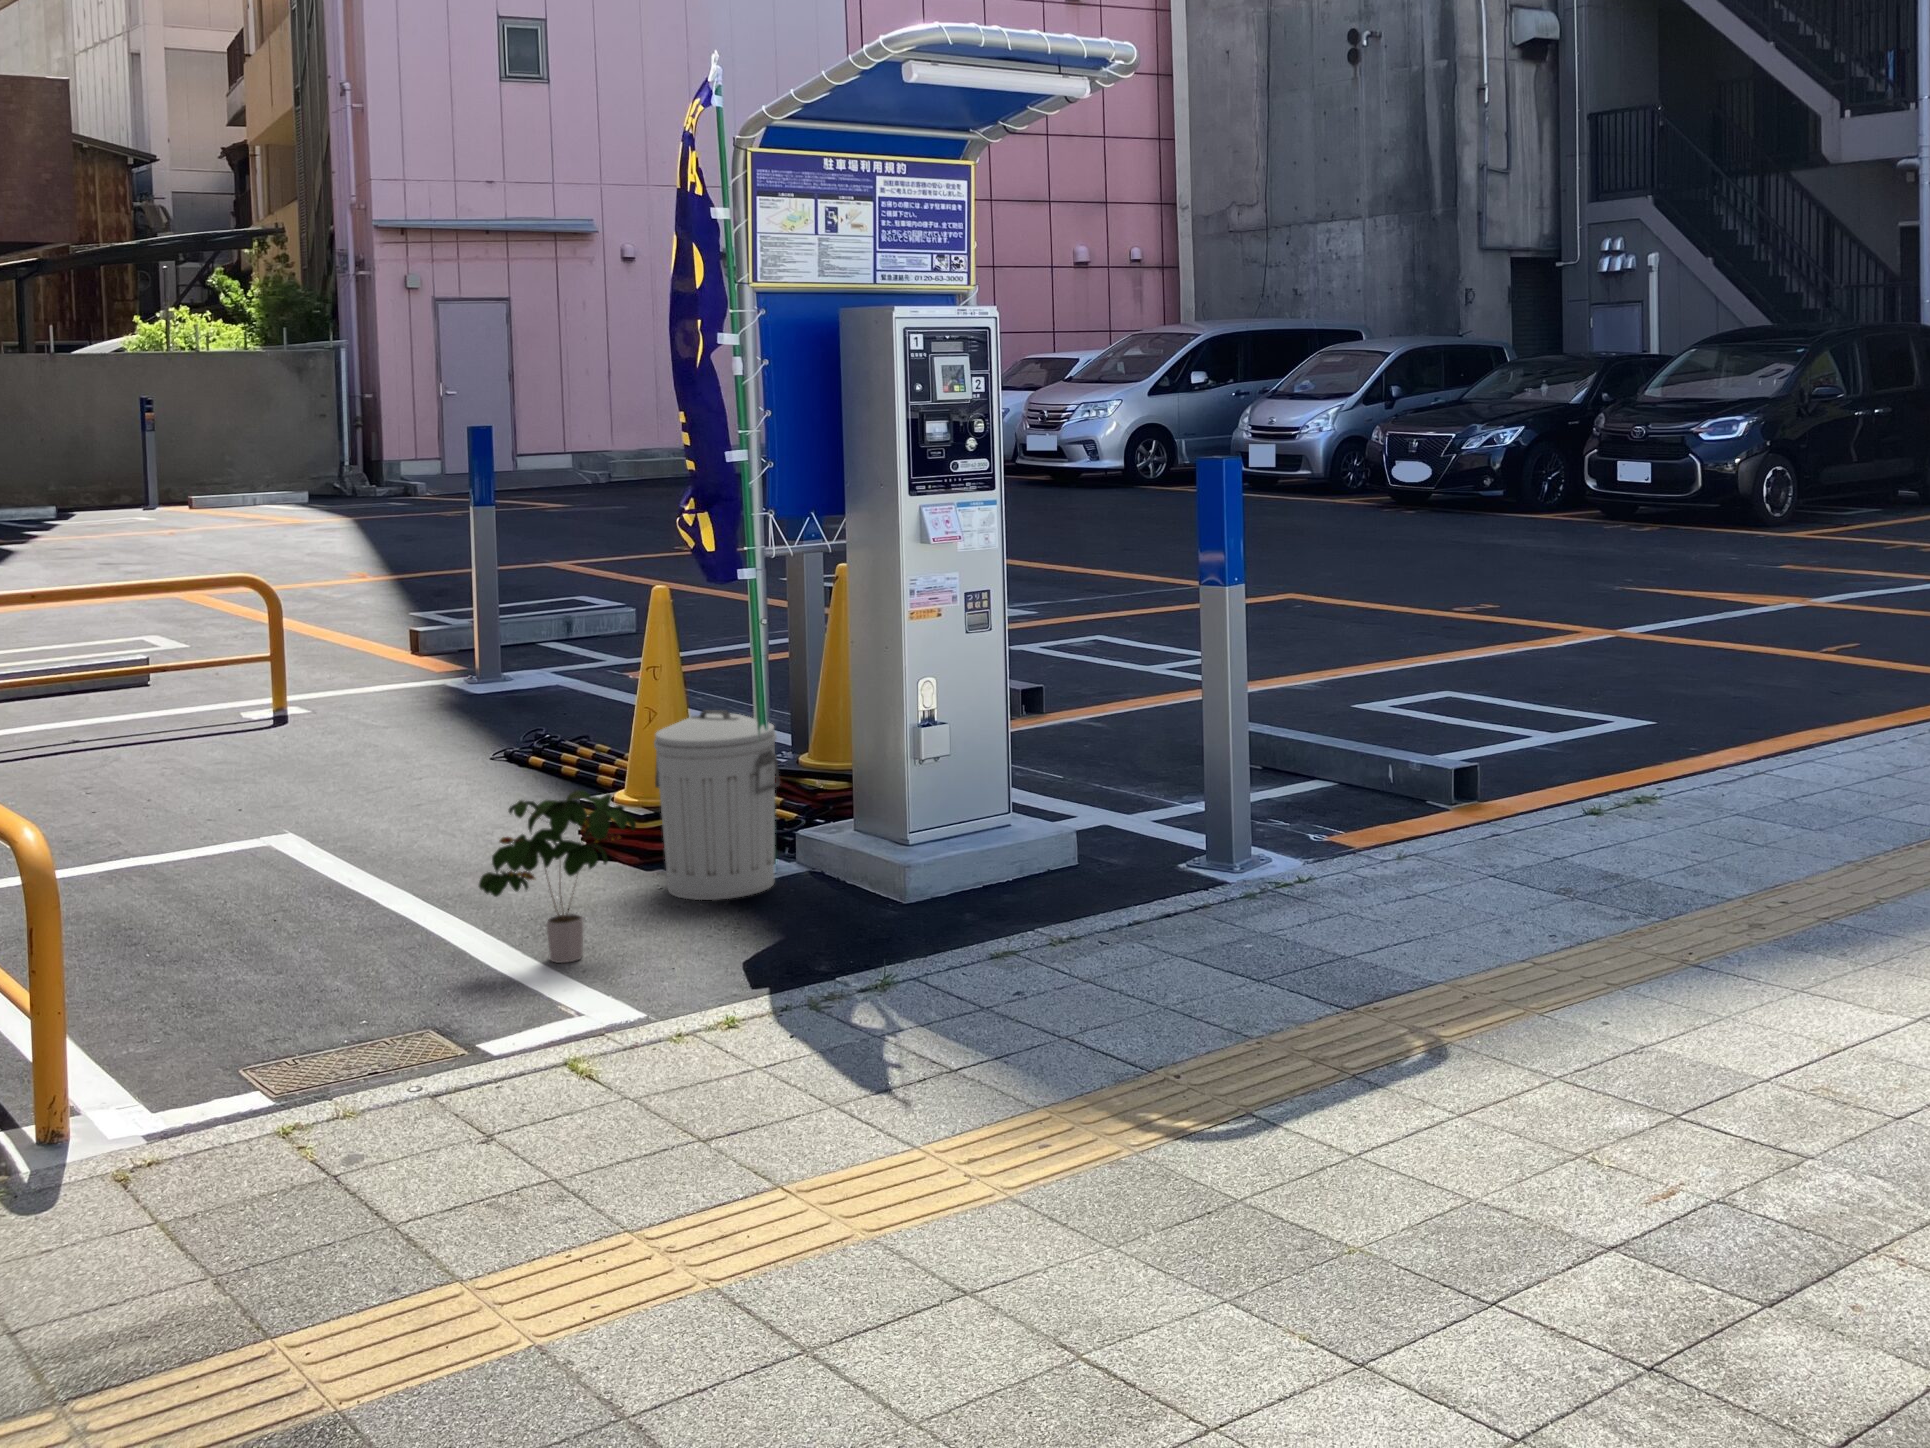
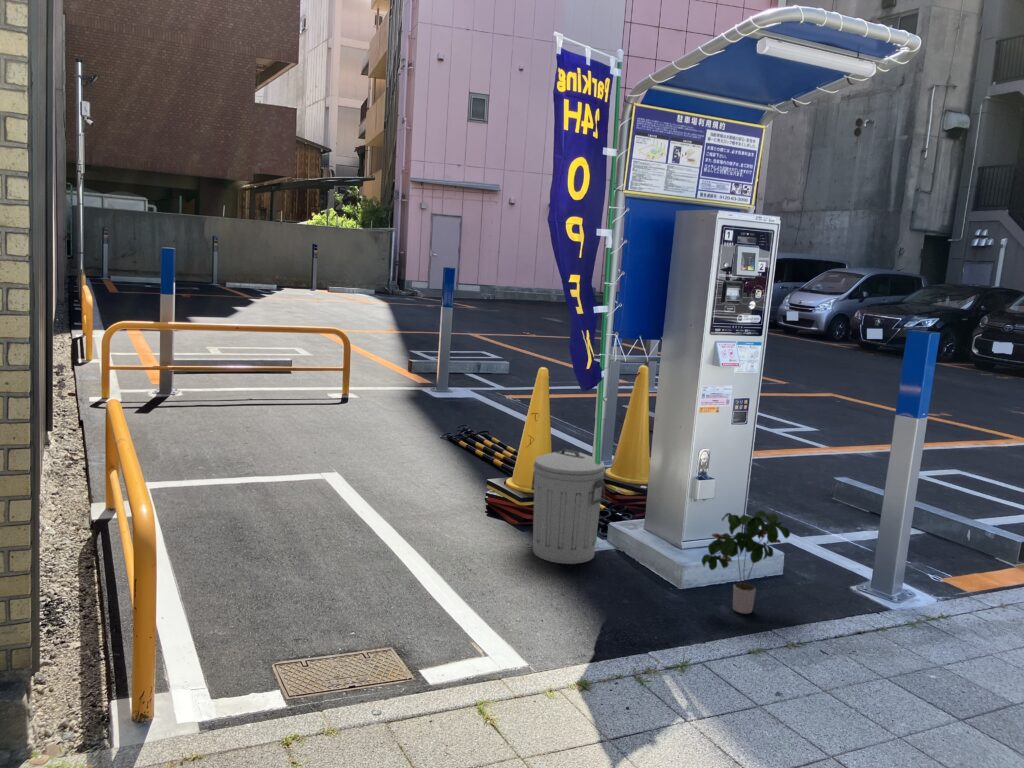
potted plant: present [479,790,636,963] -> present [702,511,790,614]

